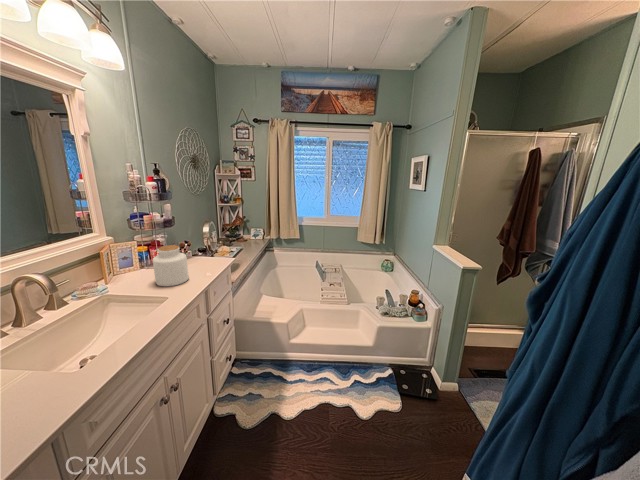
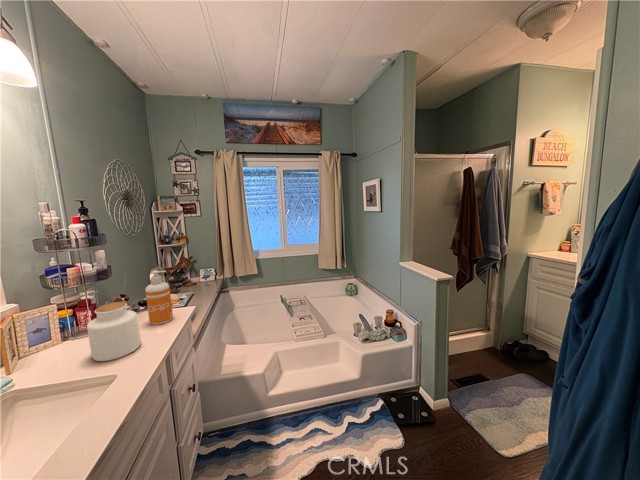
soap dispenser: none [196,225,216,267] -> present [145,271,173,325]

